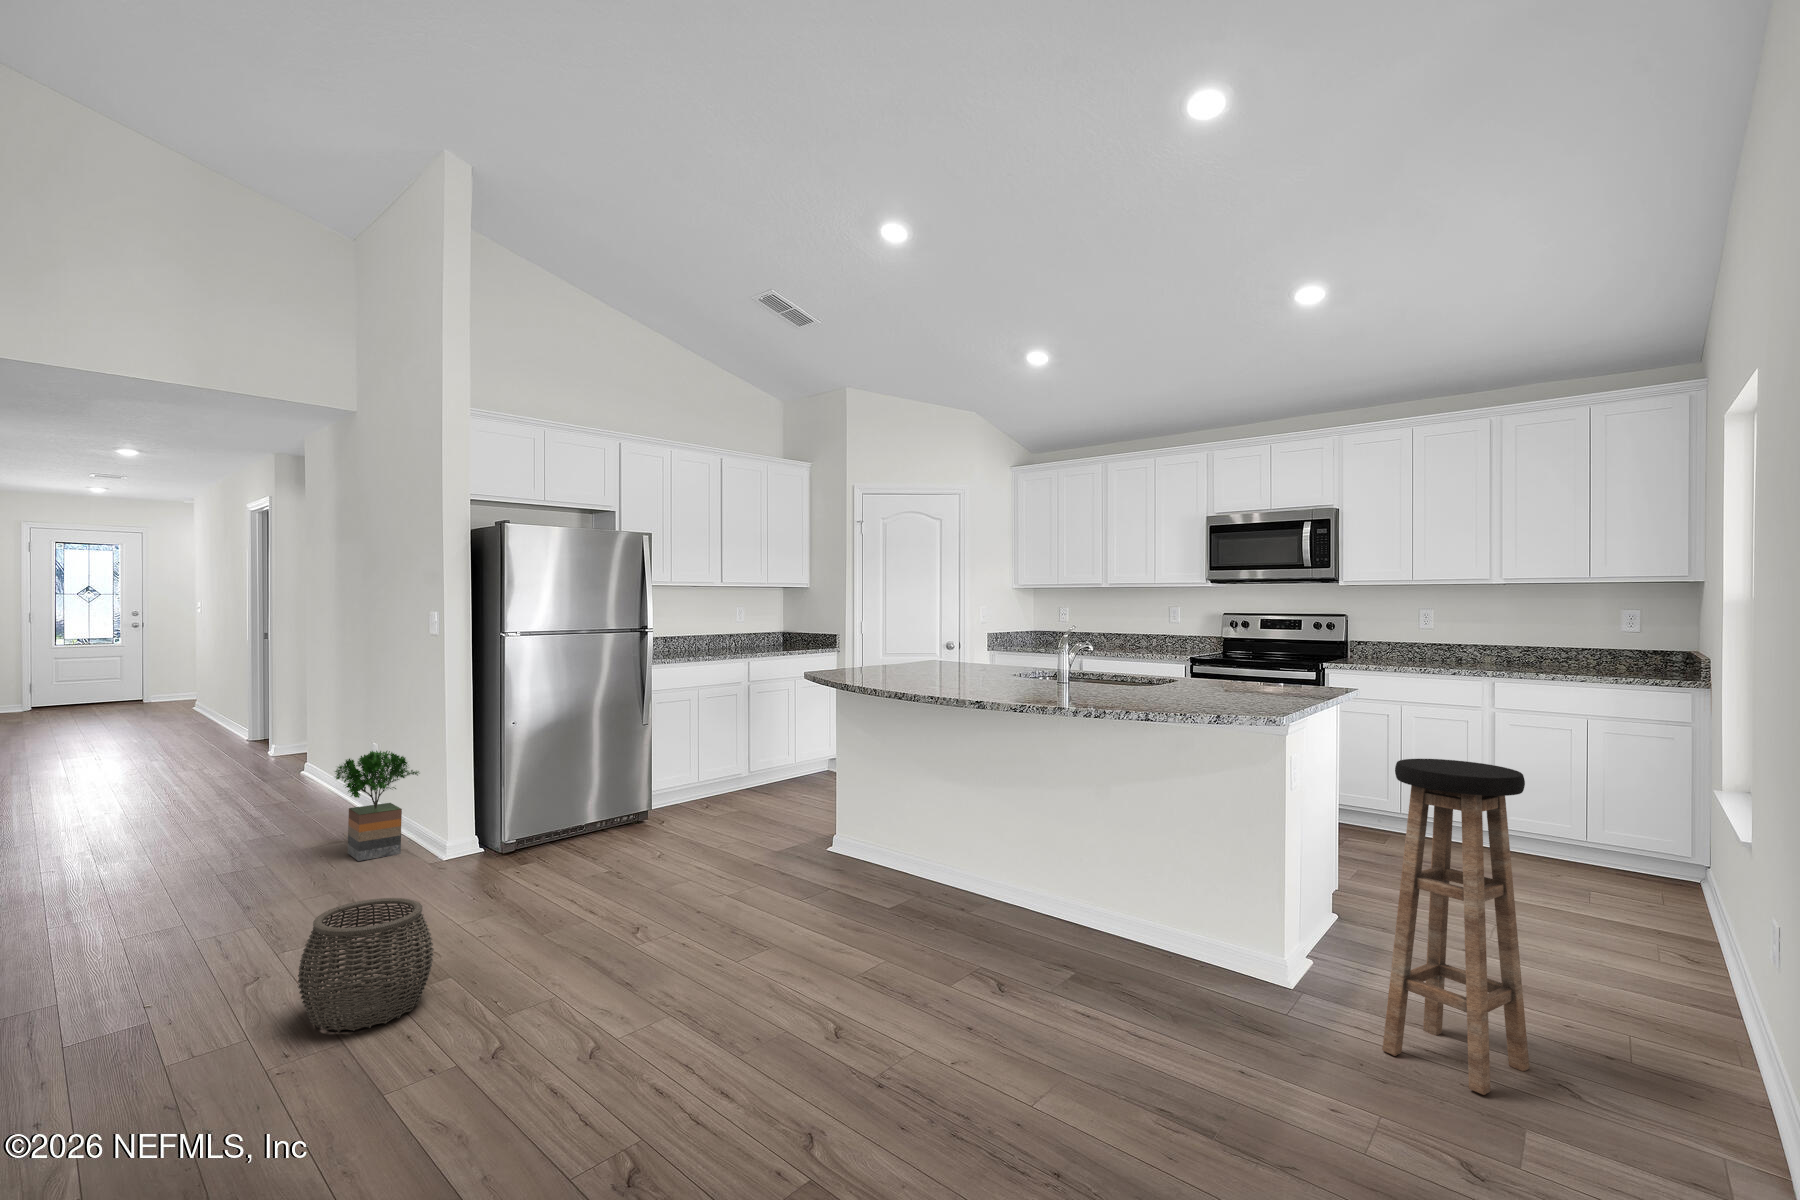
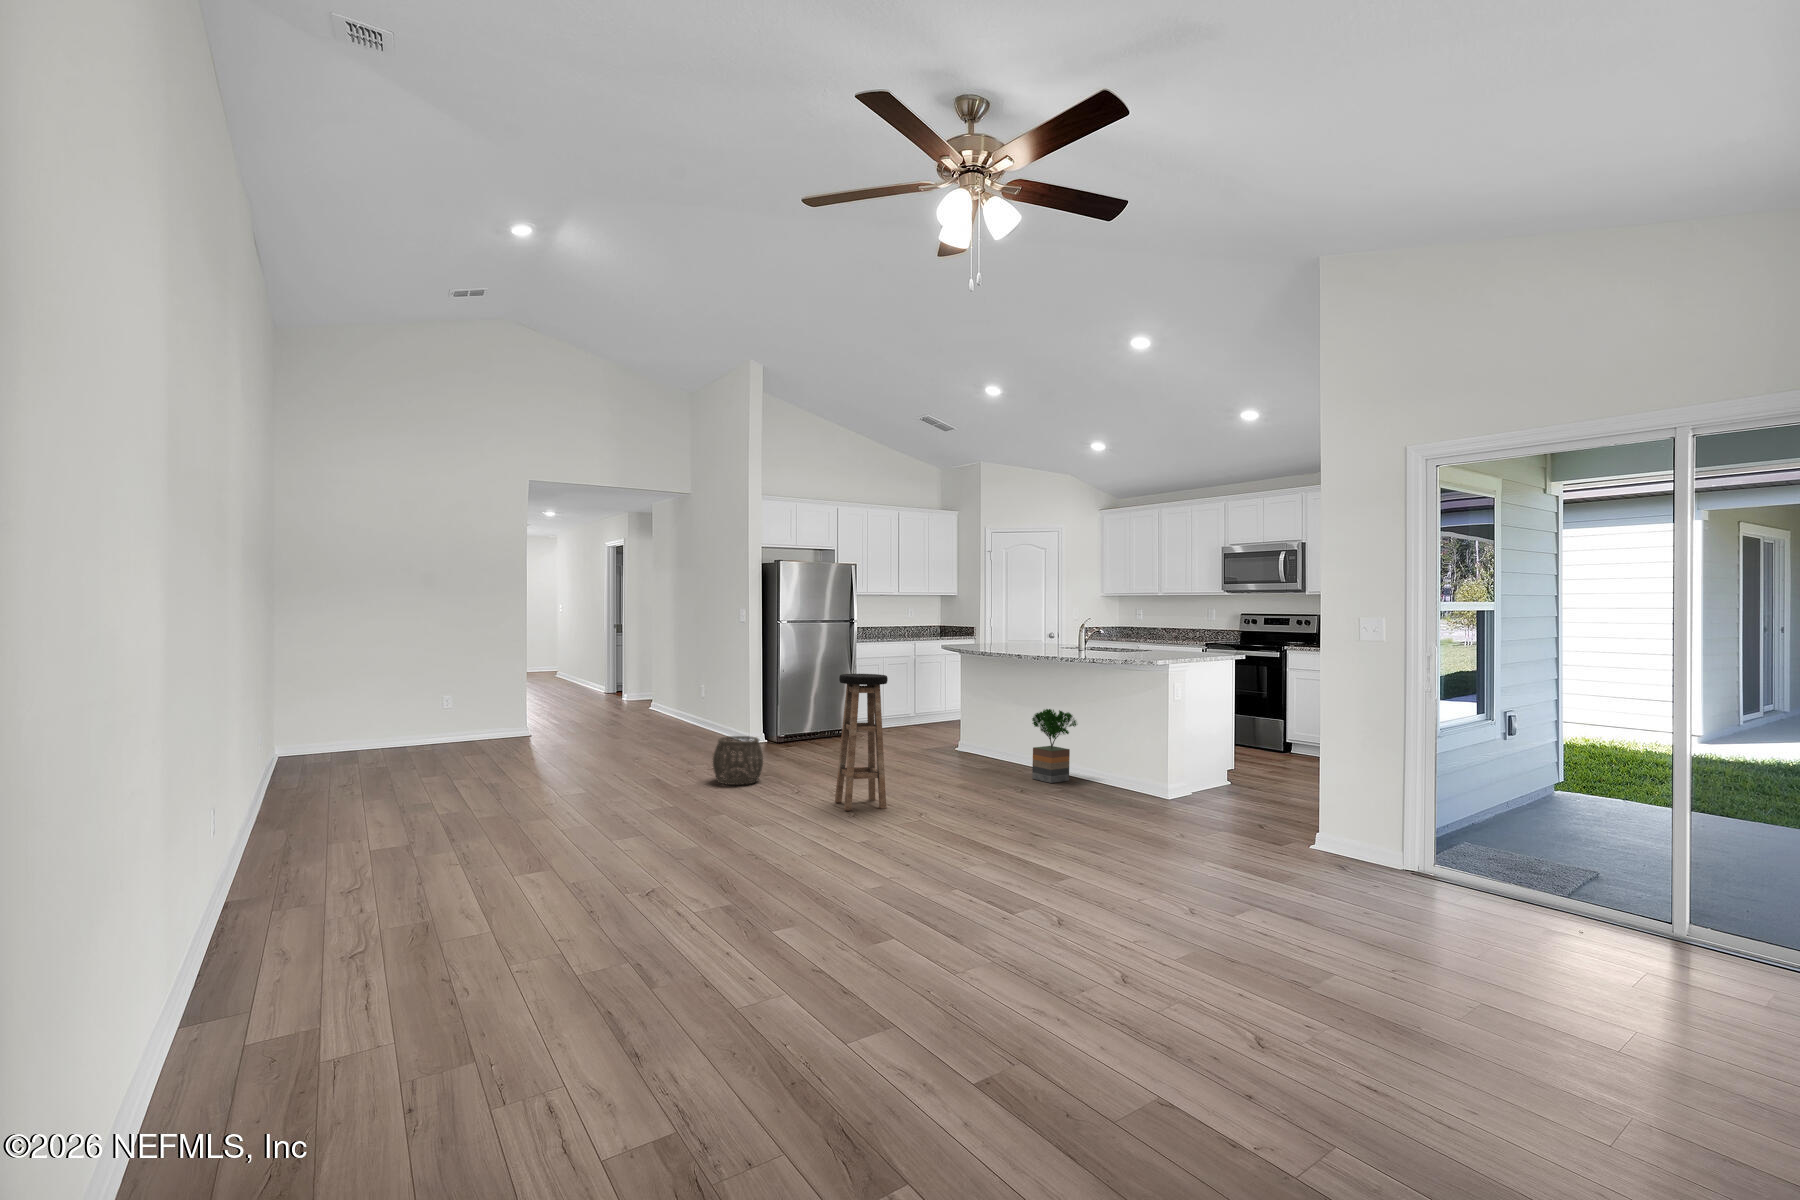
potted tree: present [335,751,419,861] -> present [1032,709,1076,783]
bar stool: present [1382,759,1529,1095] -> present [835,674,888,811]

